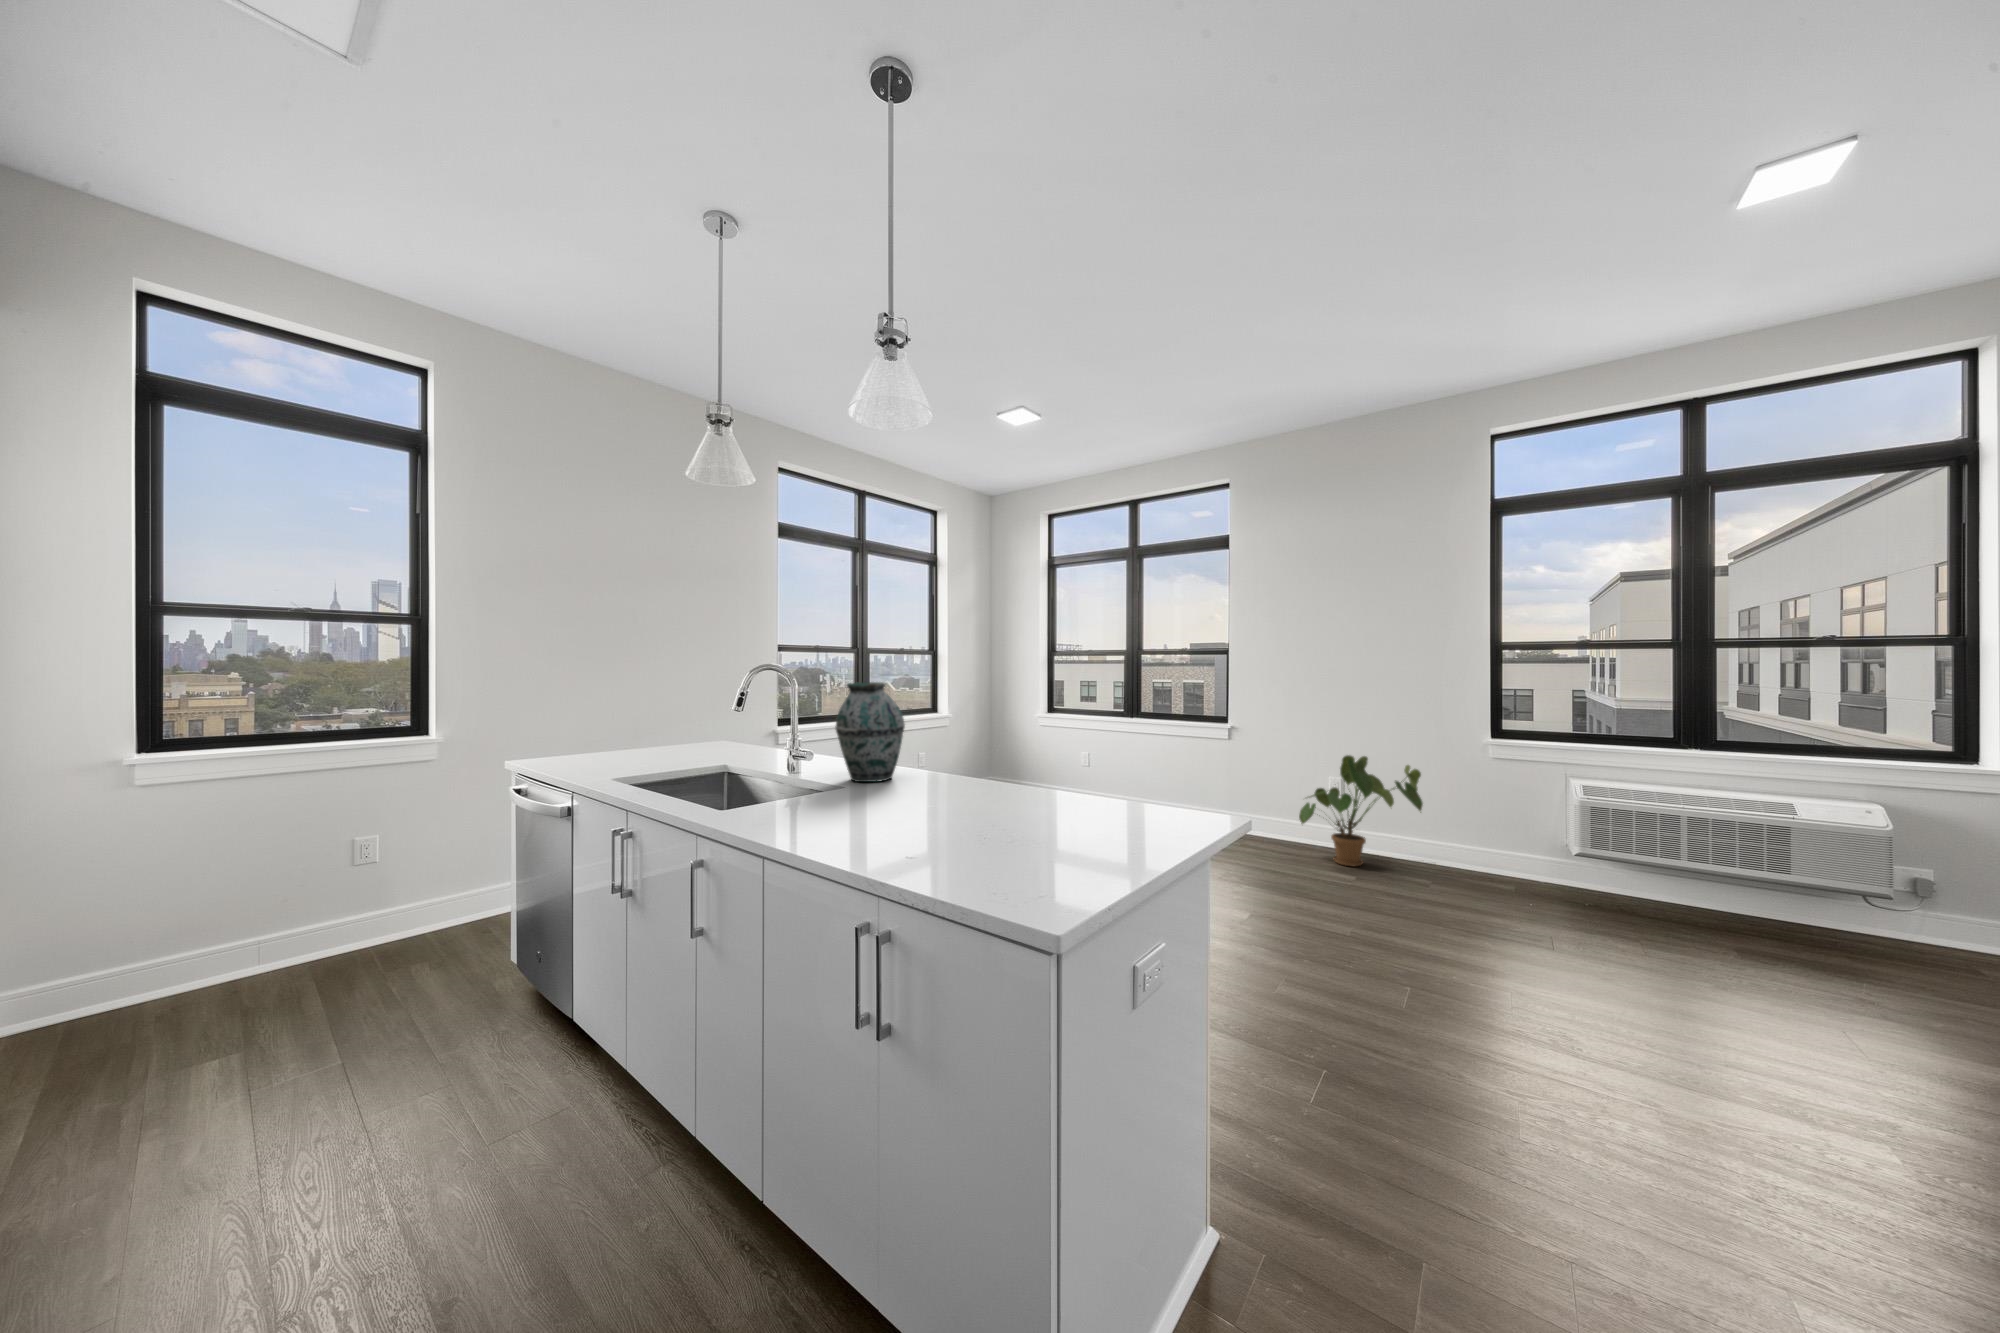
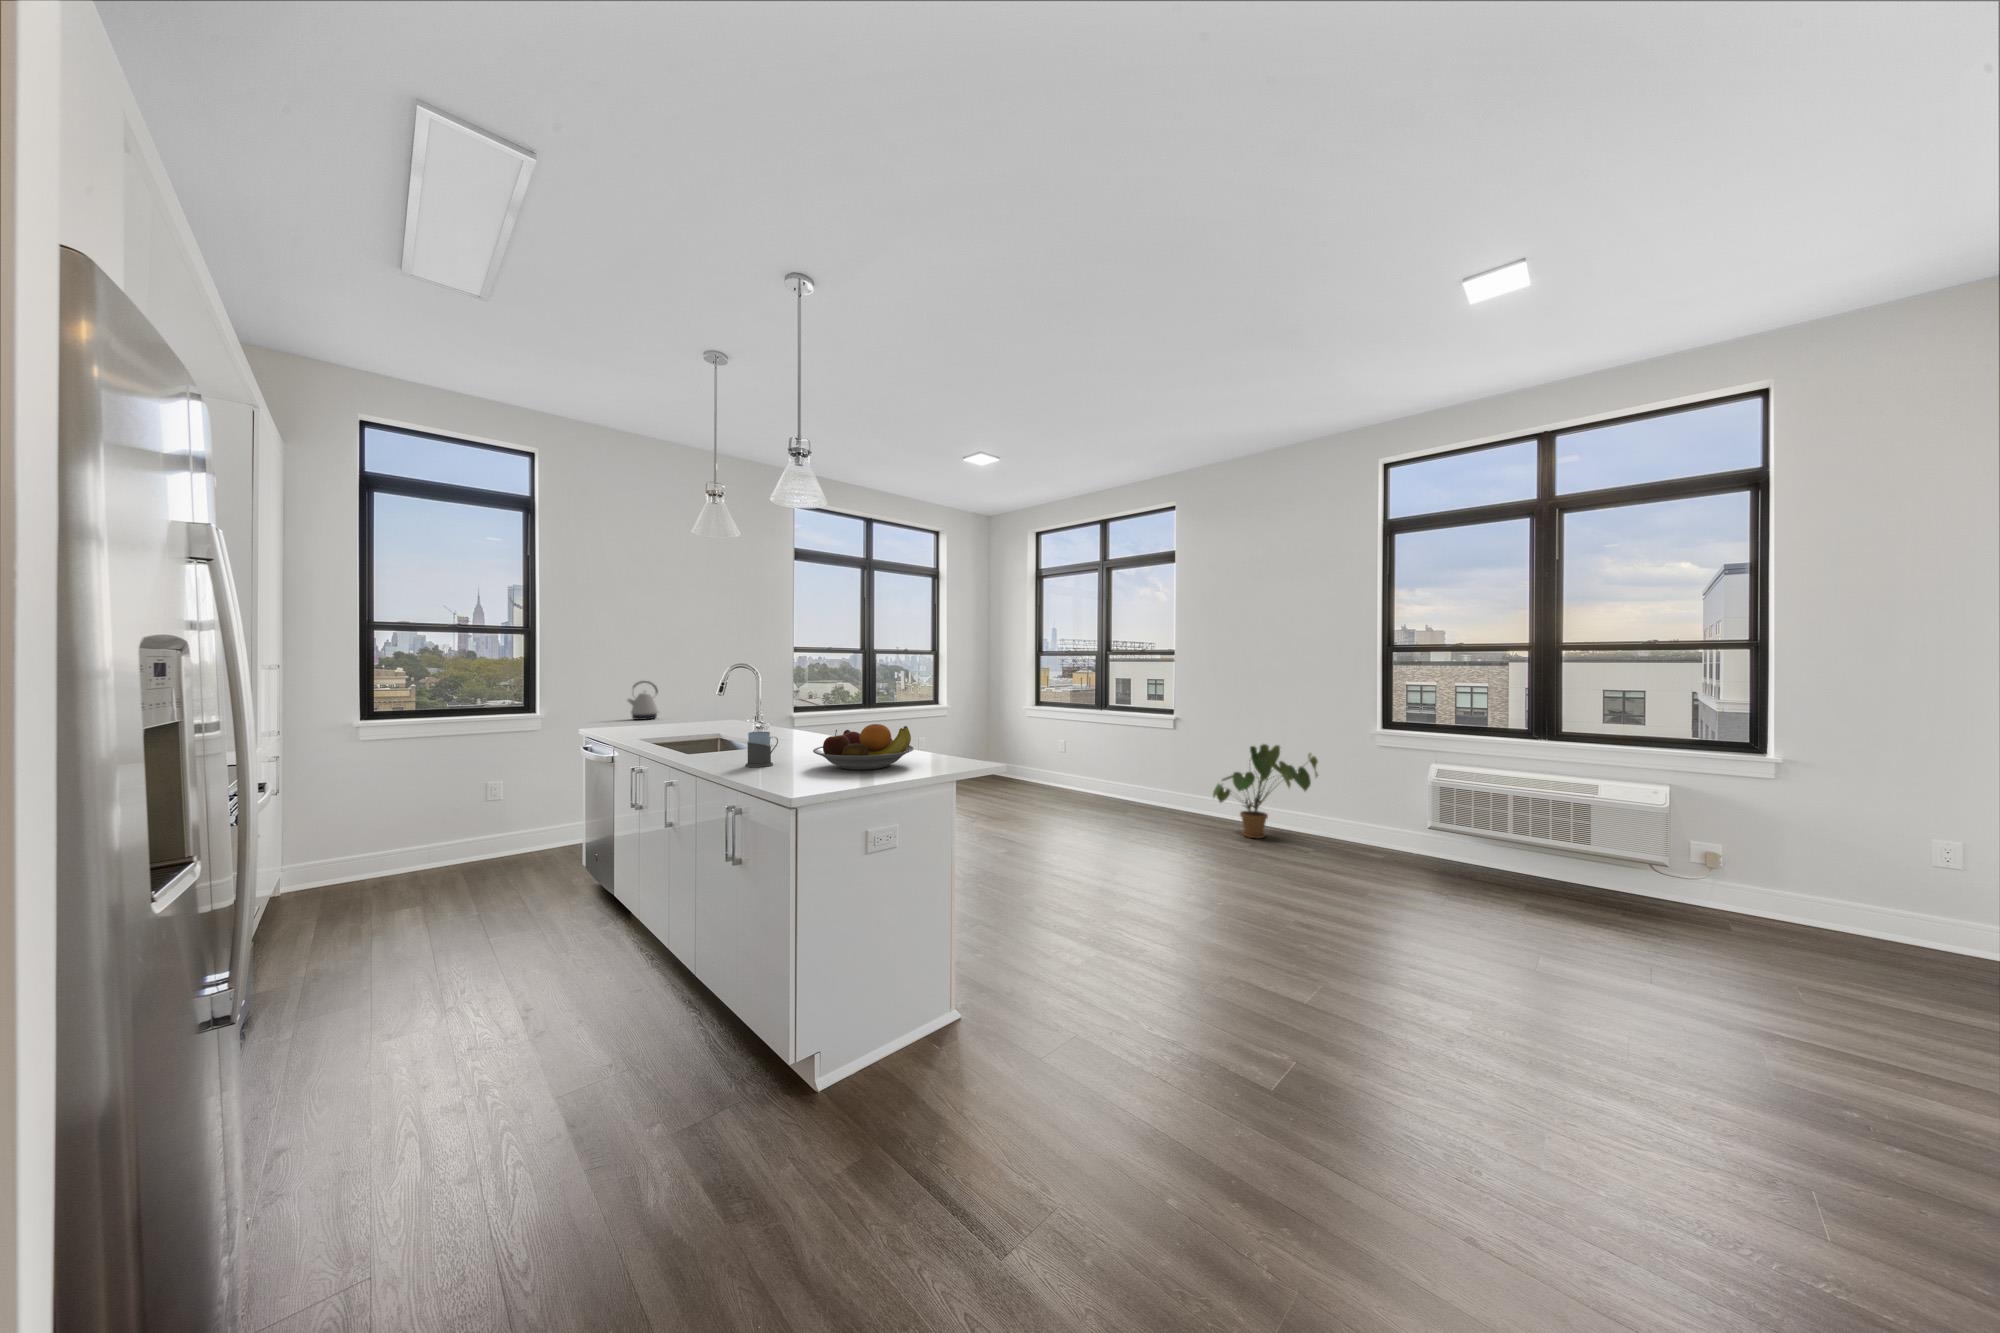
vase: present [835,682,905,782] -> none [774,677,821,742]
kettle: none [572,689,619,743] -> present [628,681,658,720]
fruit bowl: none [987,765,1160,849] -> present [813,724,914,770]
mug: none [860,780,909,847] -> present [745,732,778,767]

